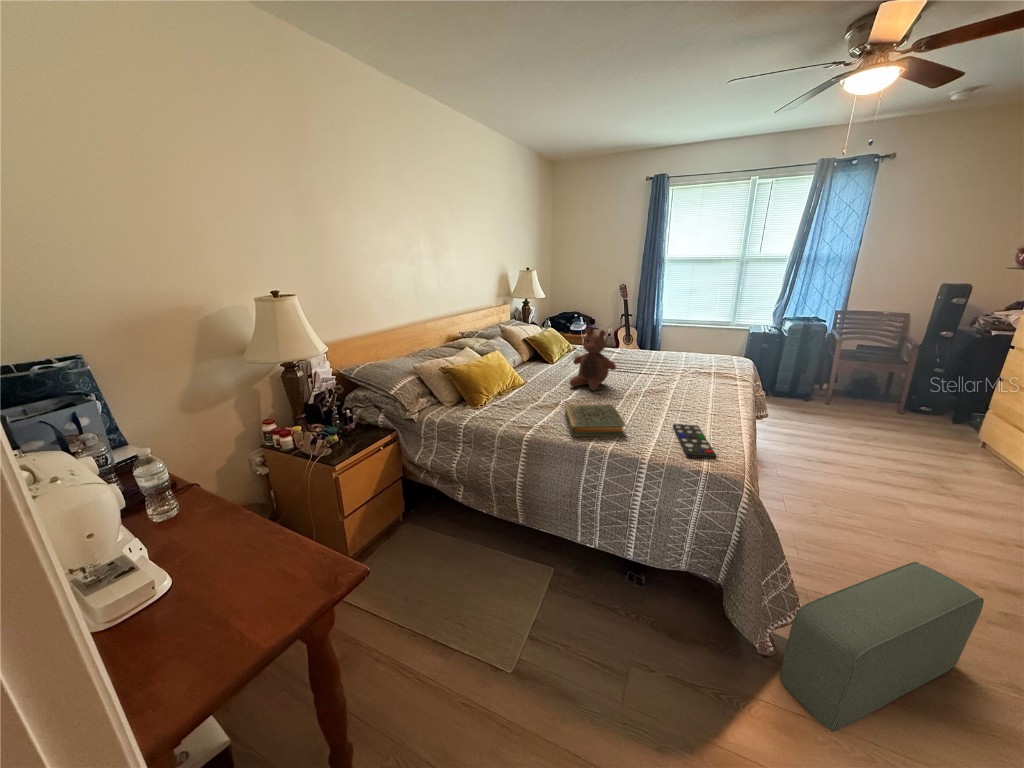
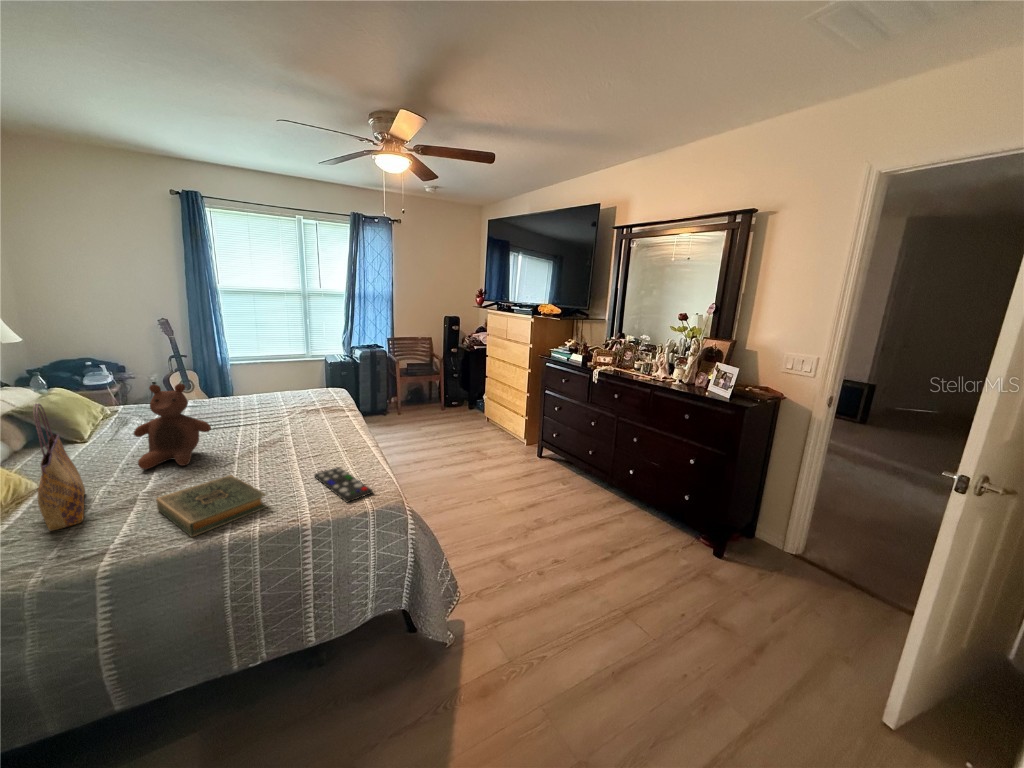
tote bag: none [517,330,541,407] -> present [33,403,85,531]
pouf: present [779,562,984,732] -> none [466,510,537,660]

